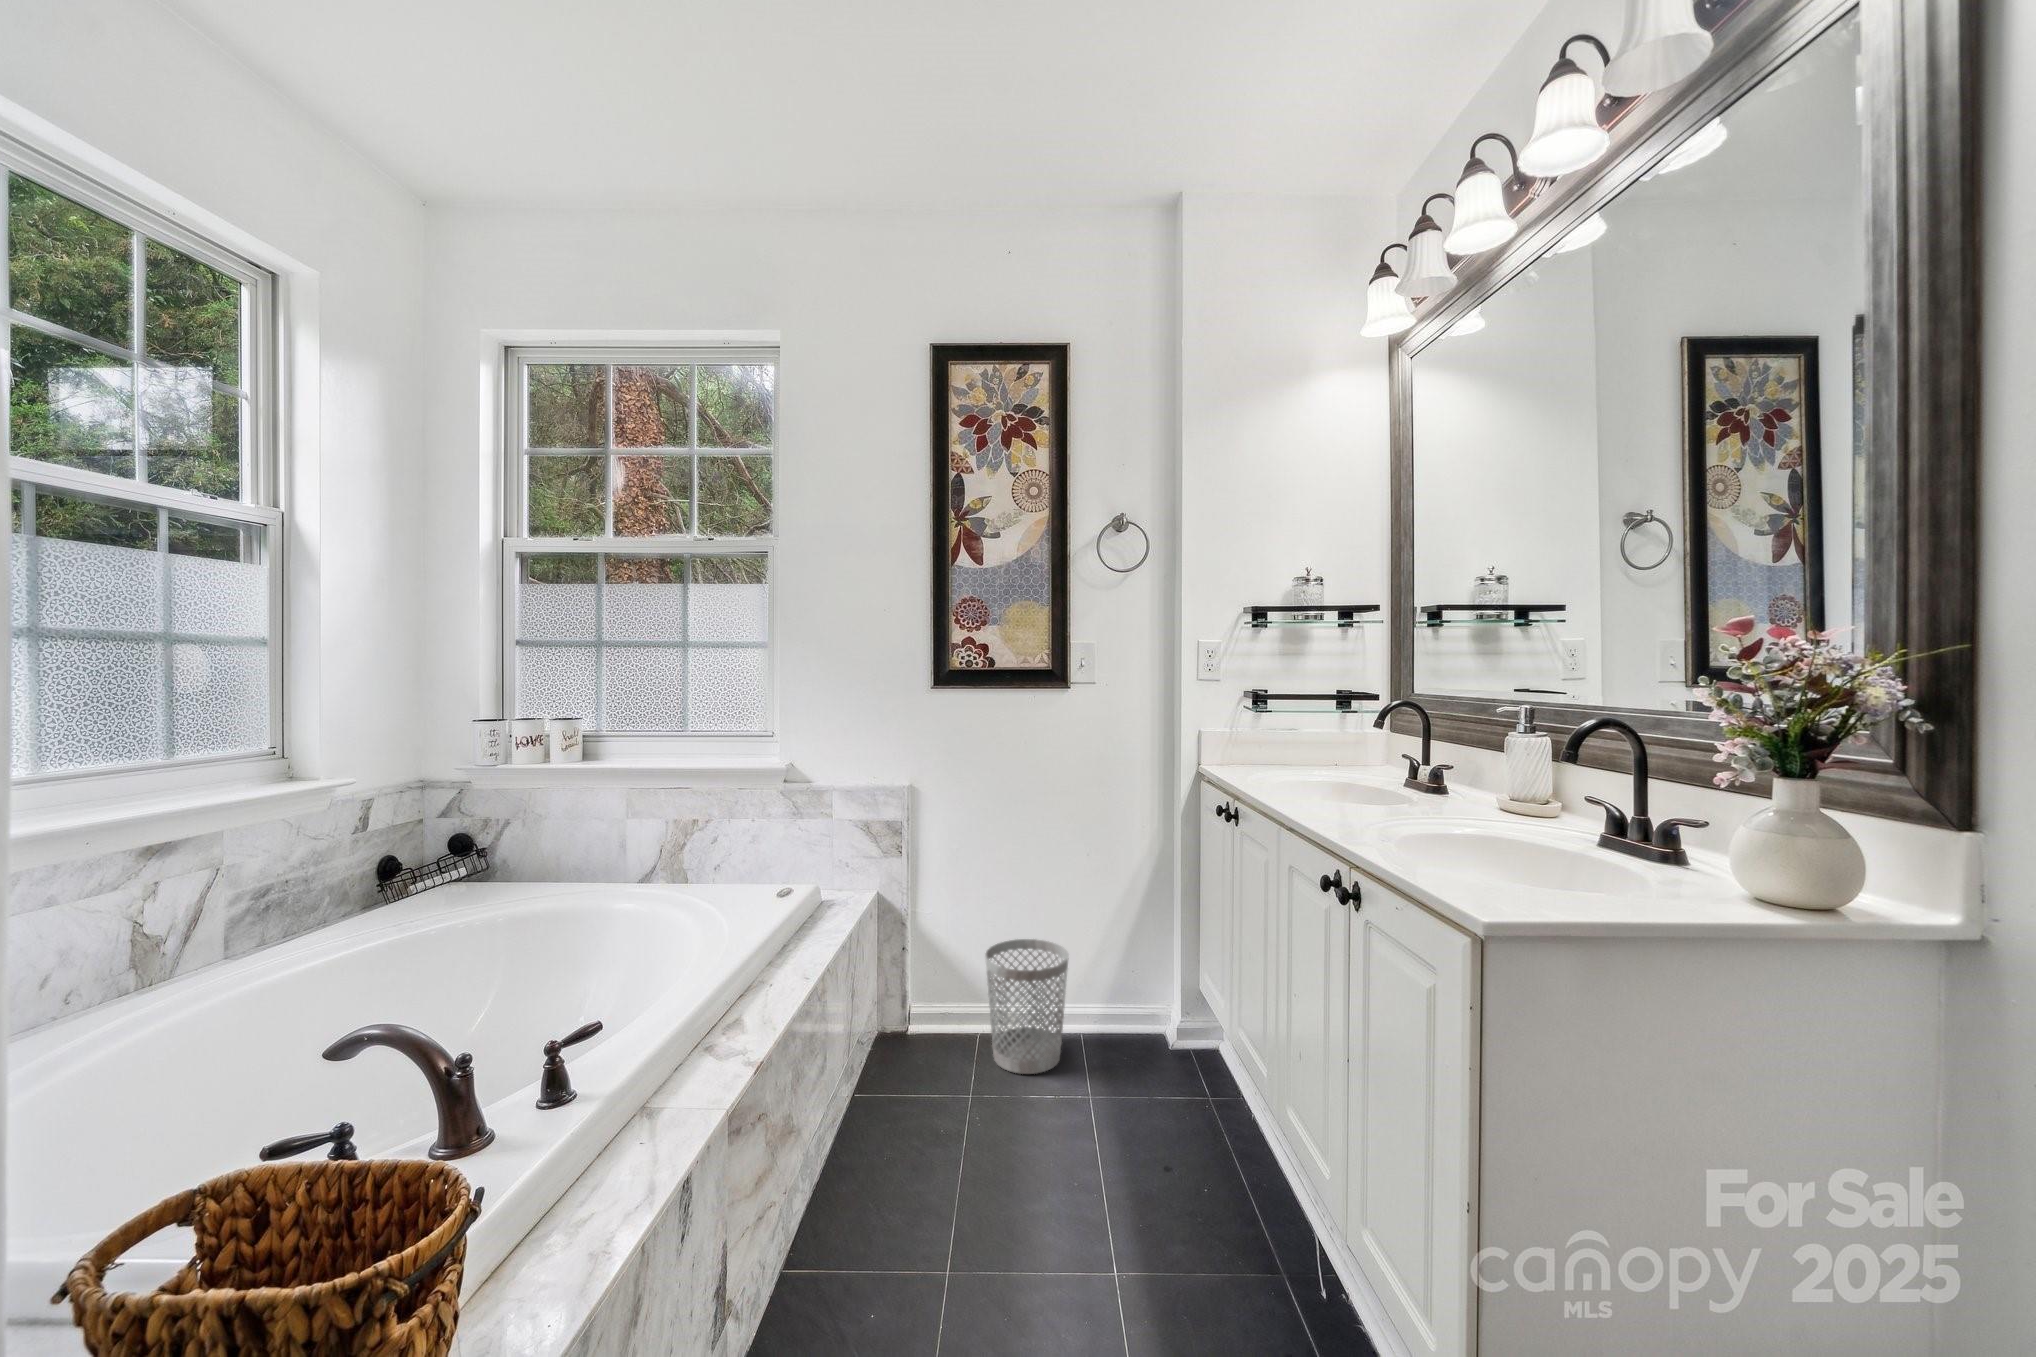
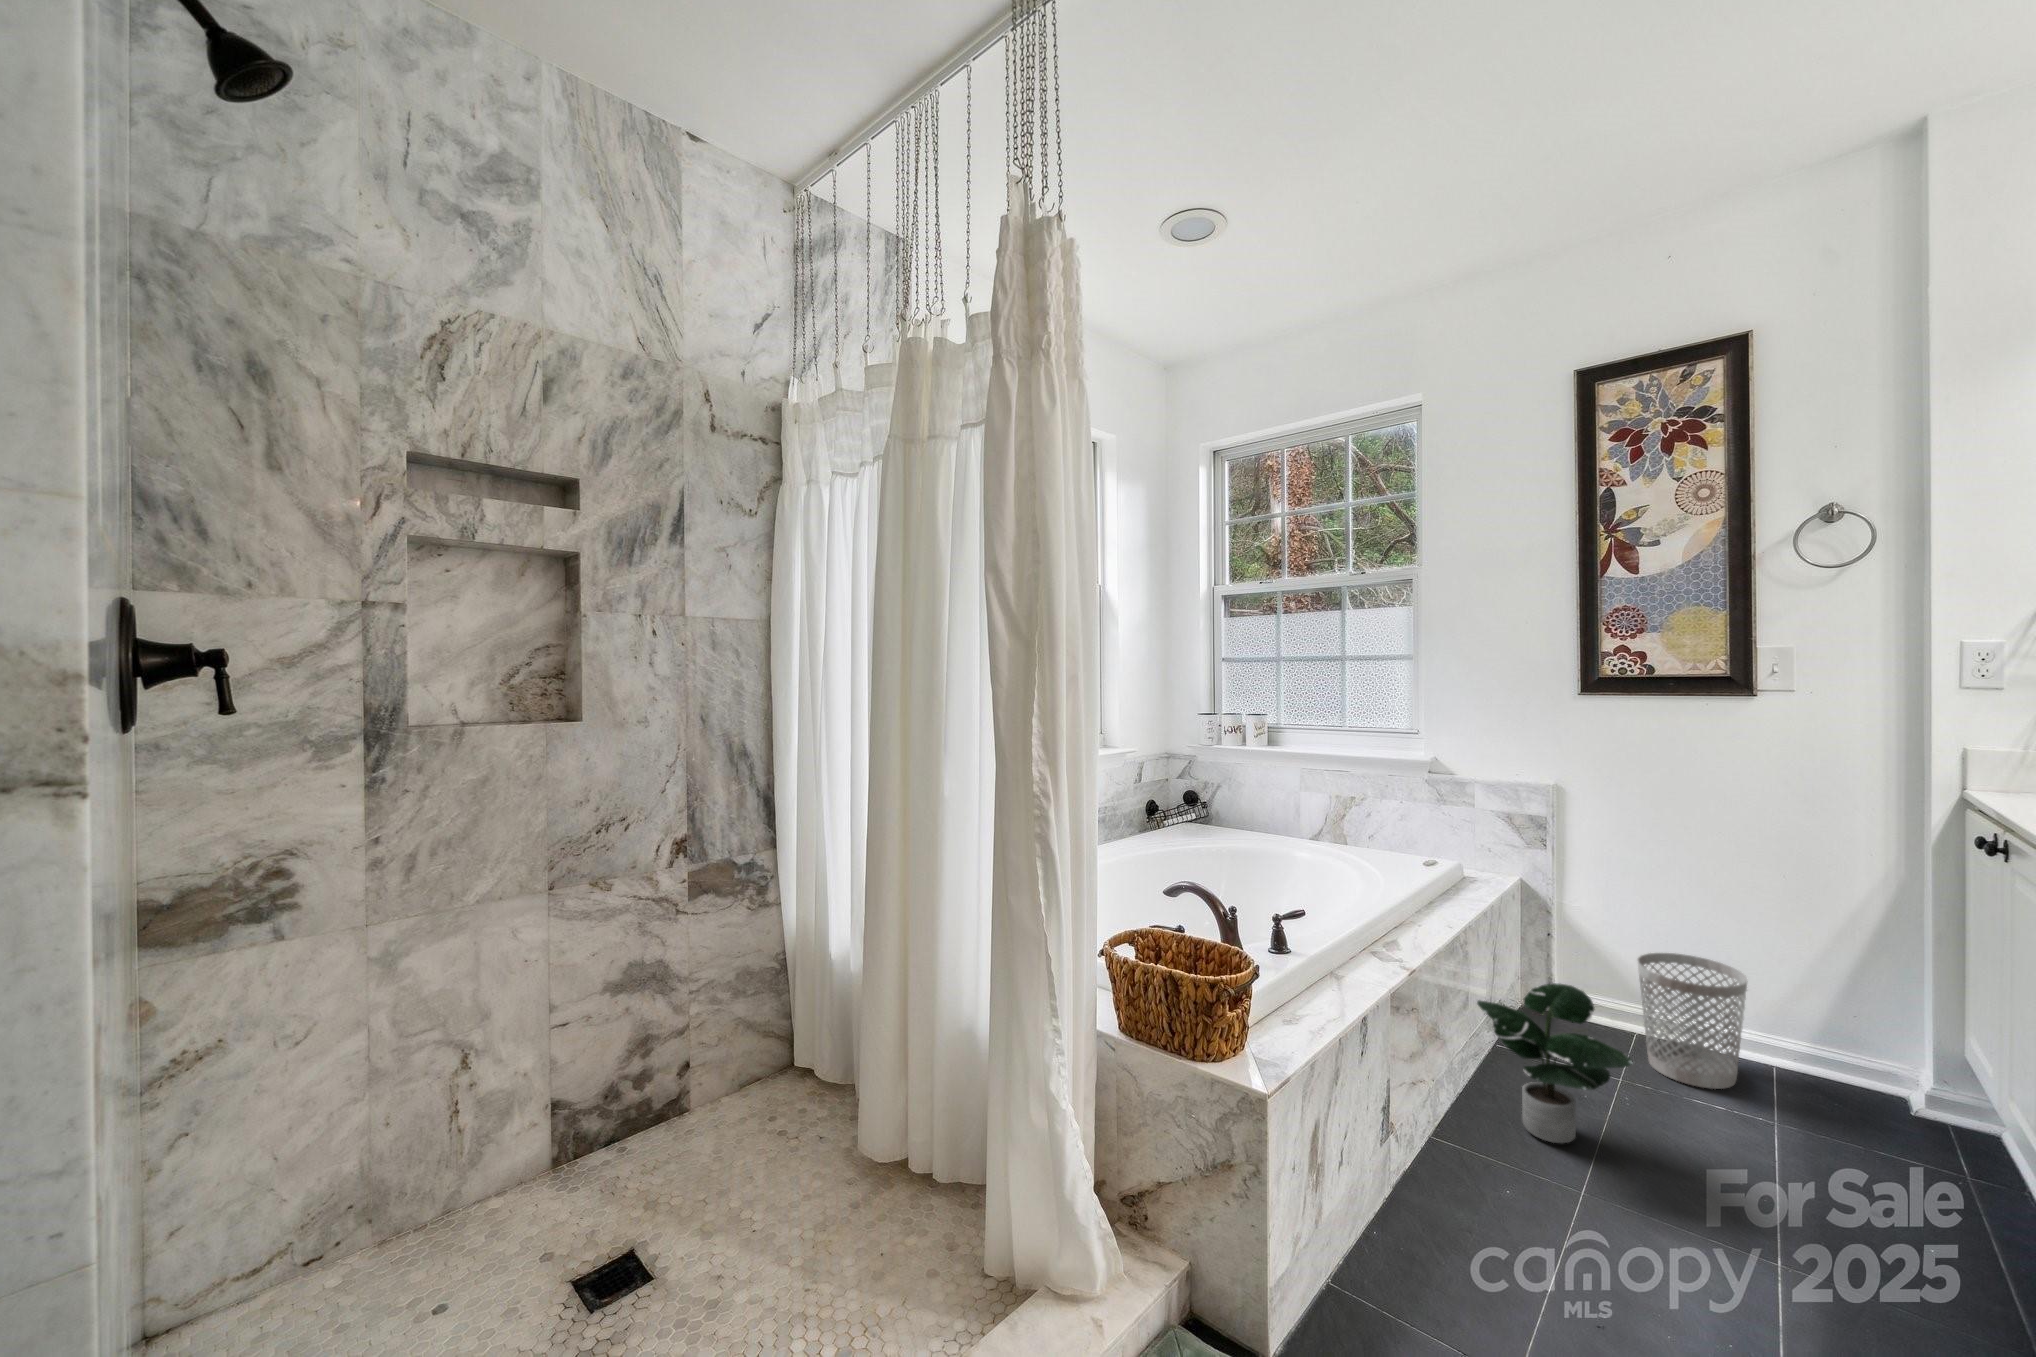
potted plant: none [850,1008,1009,1214] -> present [1477,983,1632,1143]

